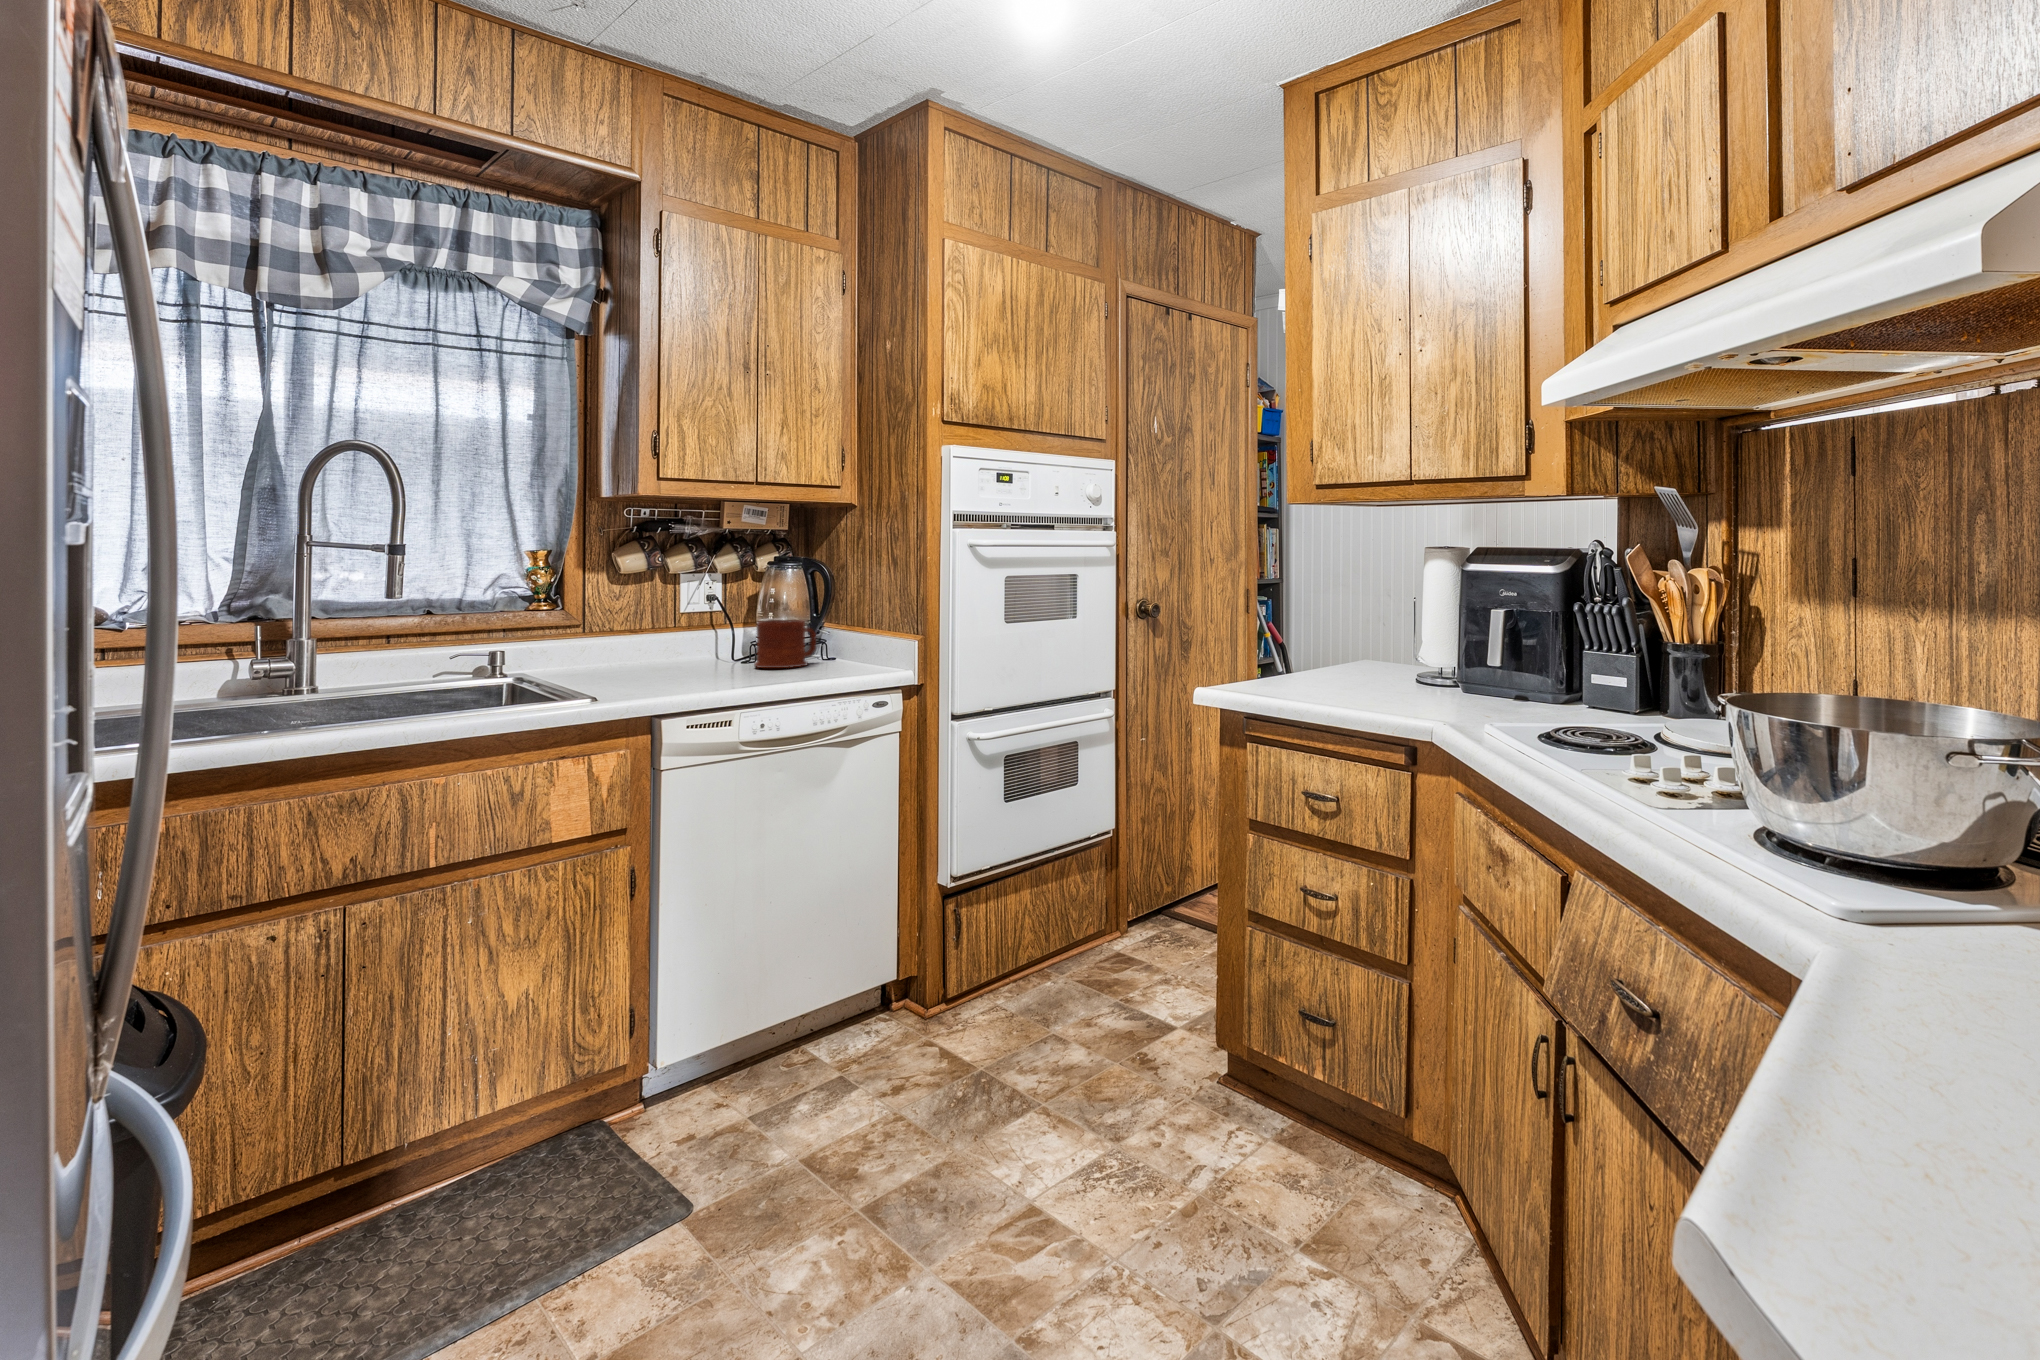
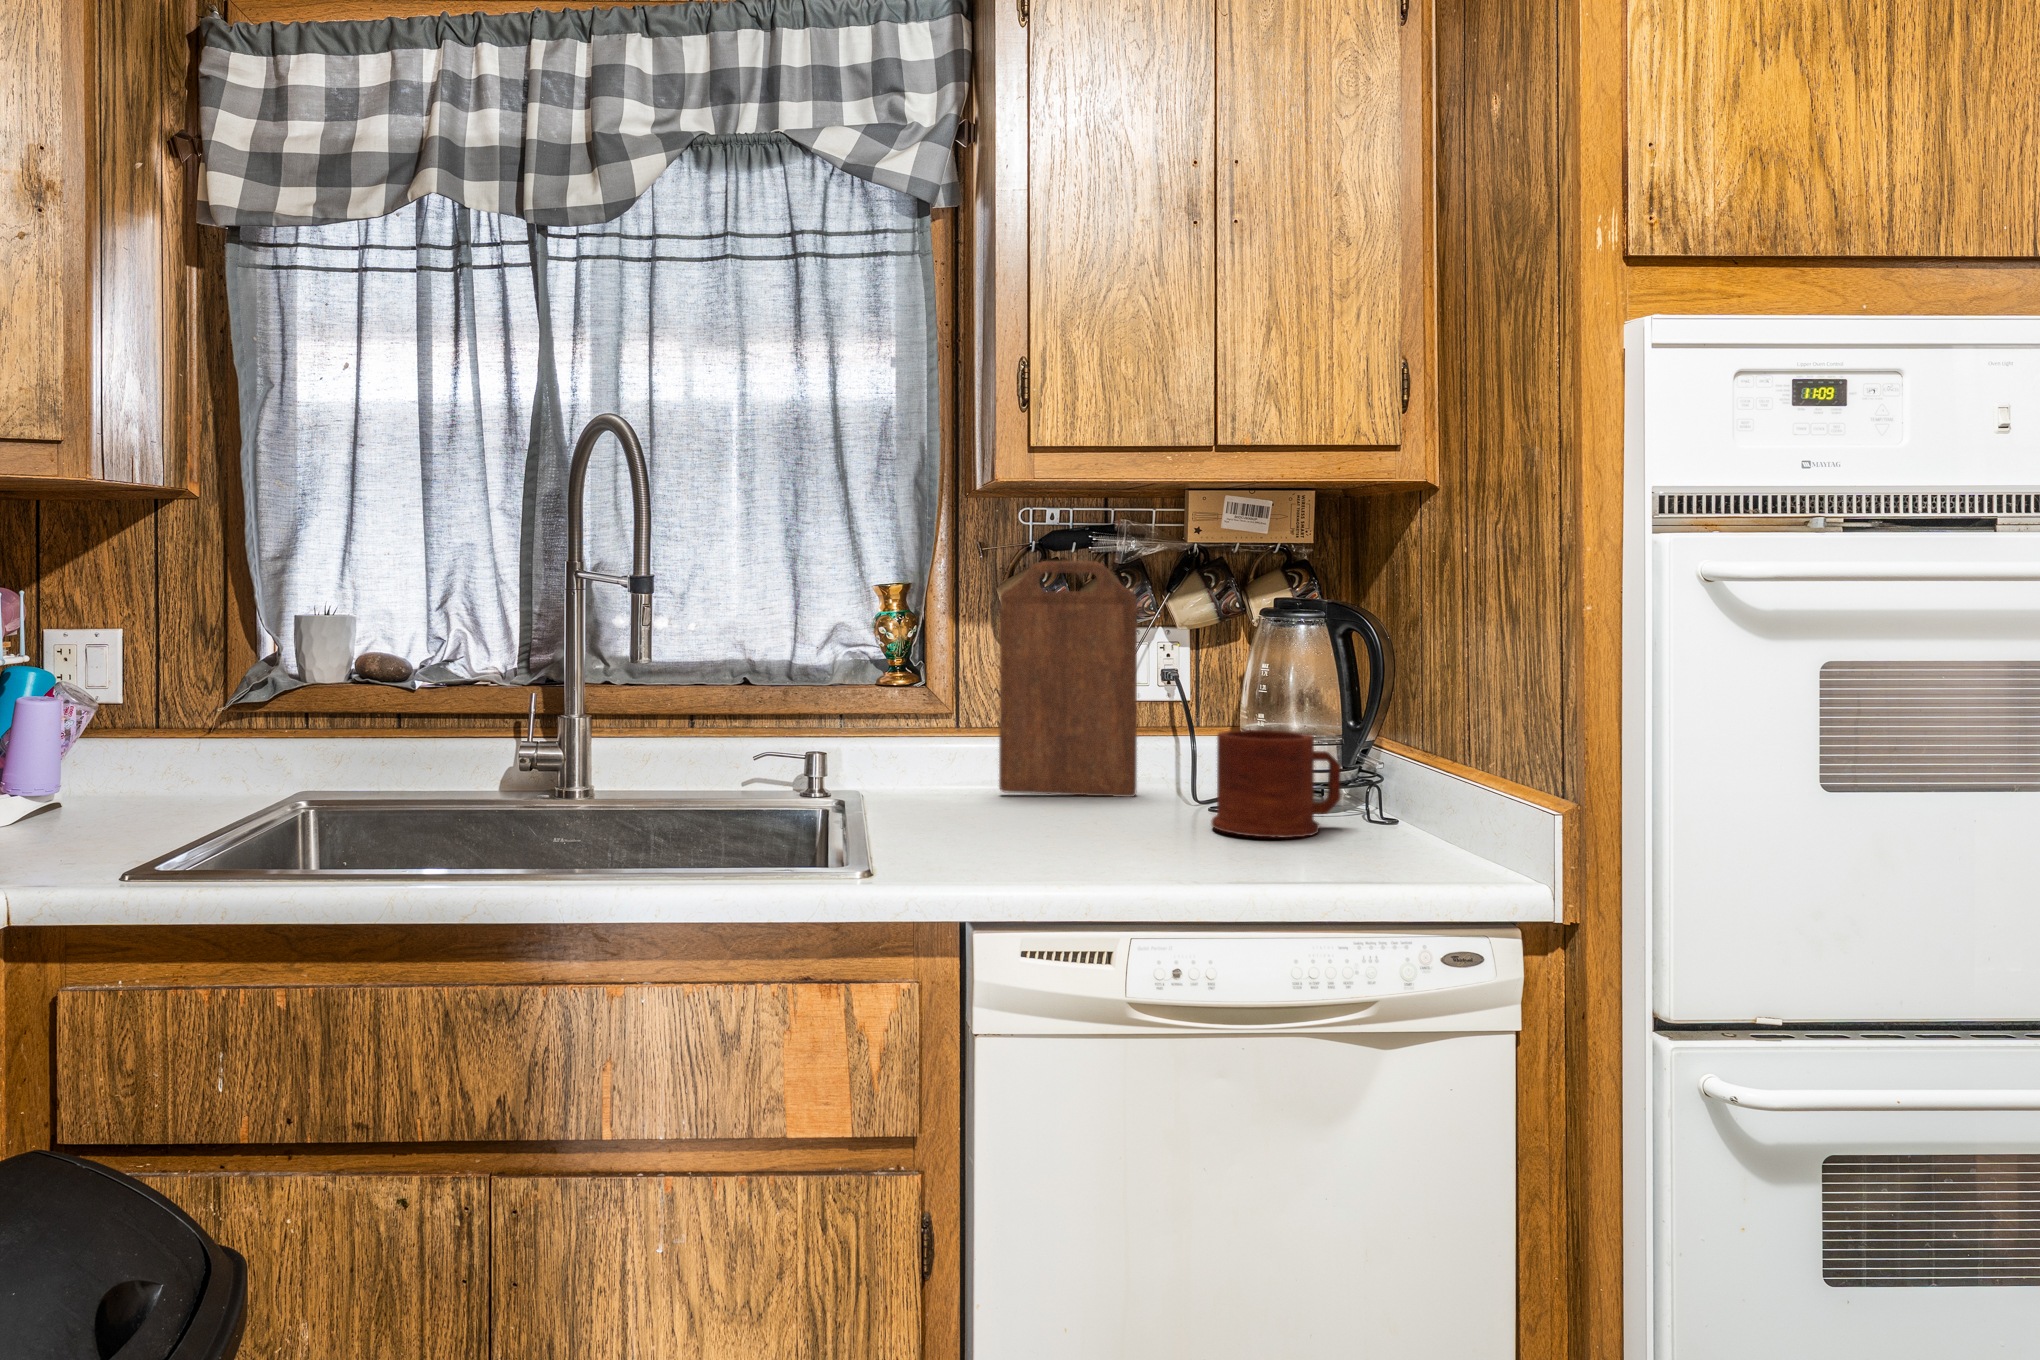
cutting board: none [615,538,699,667] -> present [999,561,1137,797]

